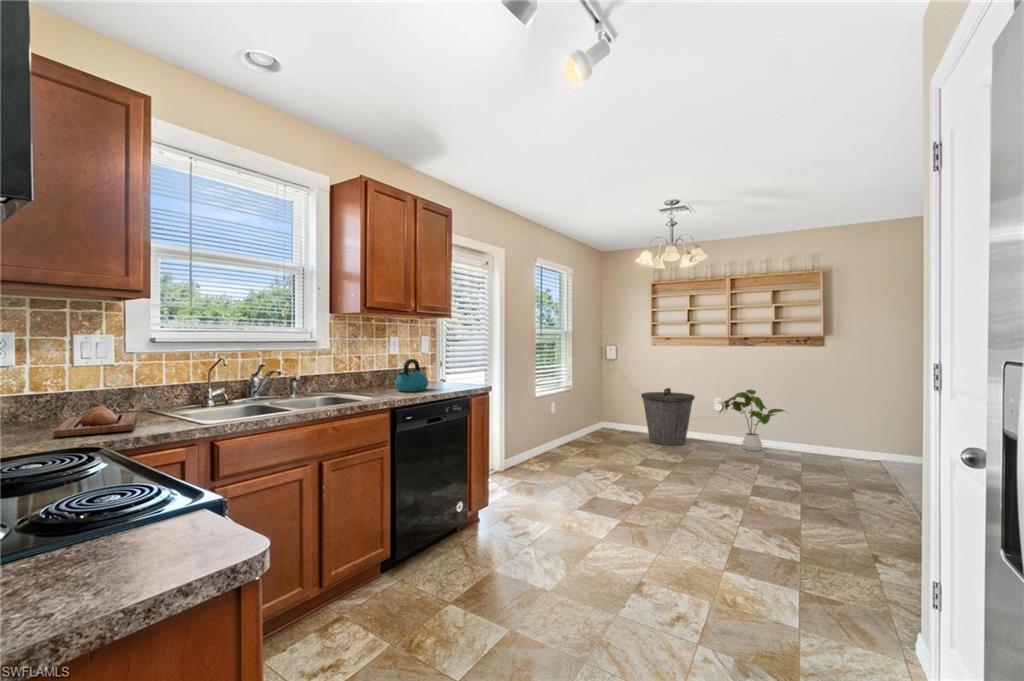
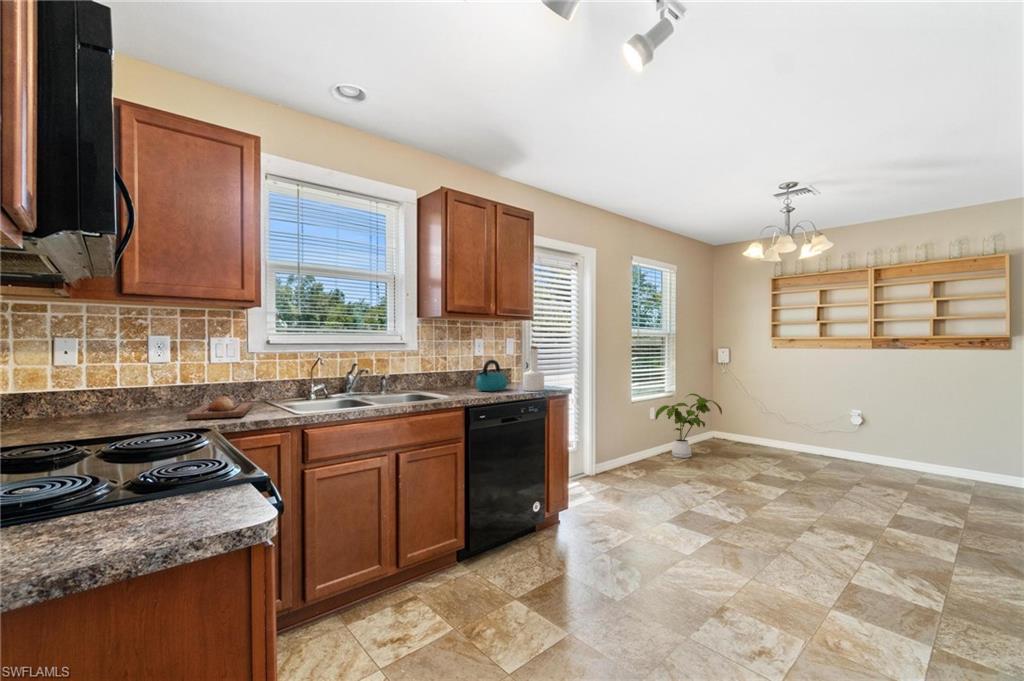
bottle: none [446,345,467,390] -> present [523,346,544,391]
trash can: present [641,388,695,445] -> none [758,395,825,461]
house plant: present [723,390,785,451] -> present [655,393,722,458]

